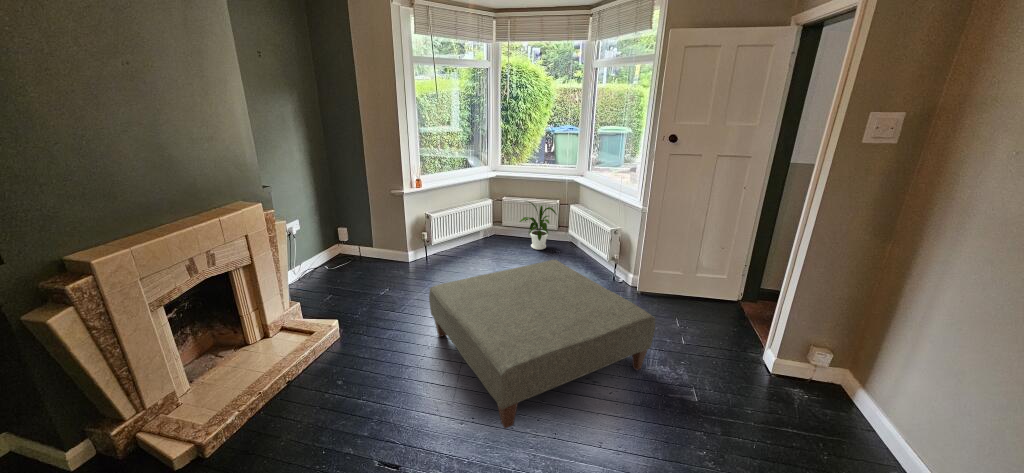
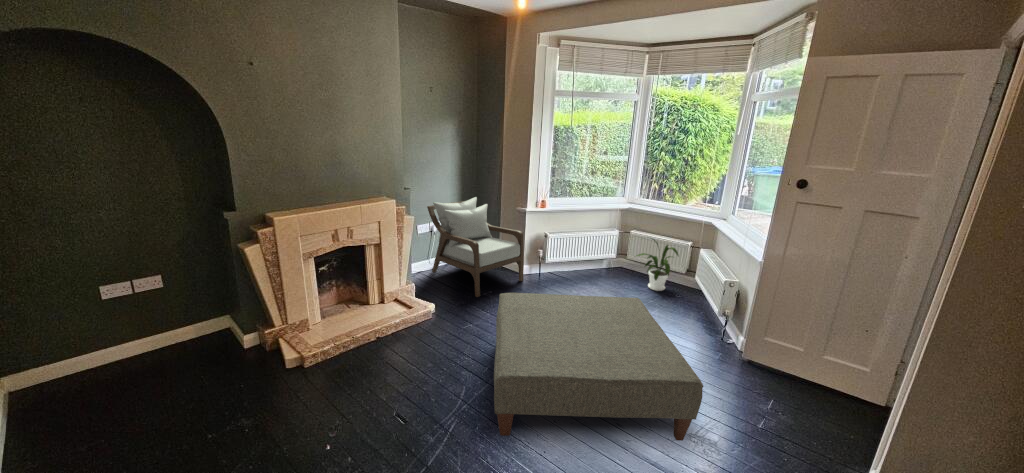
armchair: none [277,185,414,300] -> present [427,197,523,297]

